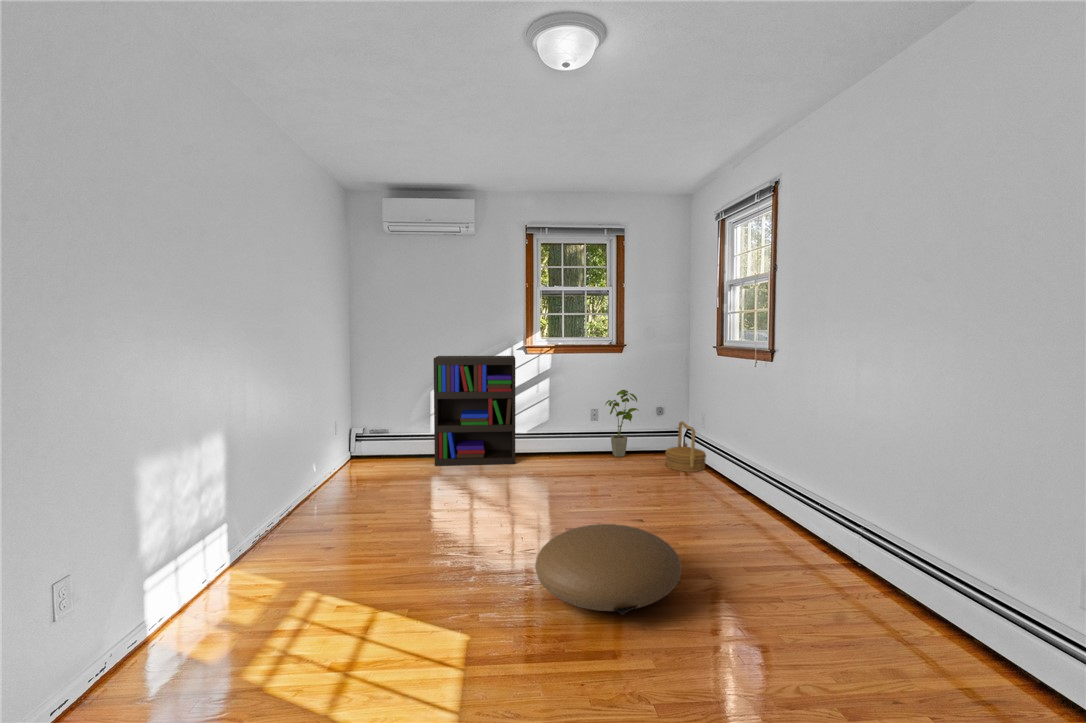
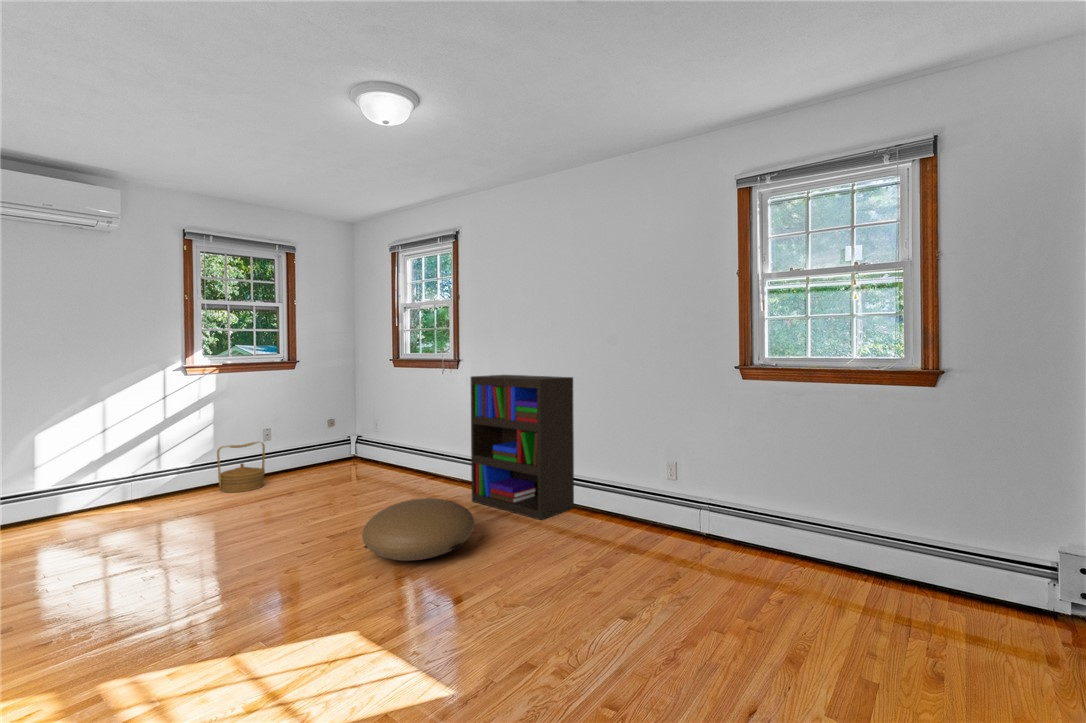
bookshelf: present [434,356,515,466] -> present [471,375,574,520]
house plant: present [605,390,639,457] -> none [283,407,321,476]
woven basket: present [665,421,706,472] -> present [217,442,265,492]

